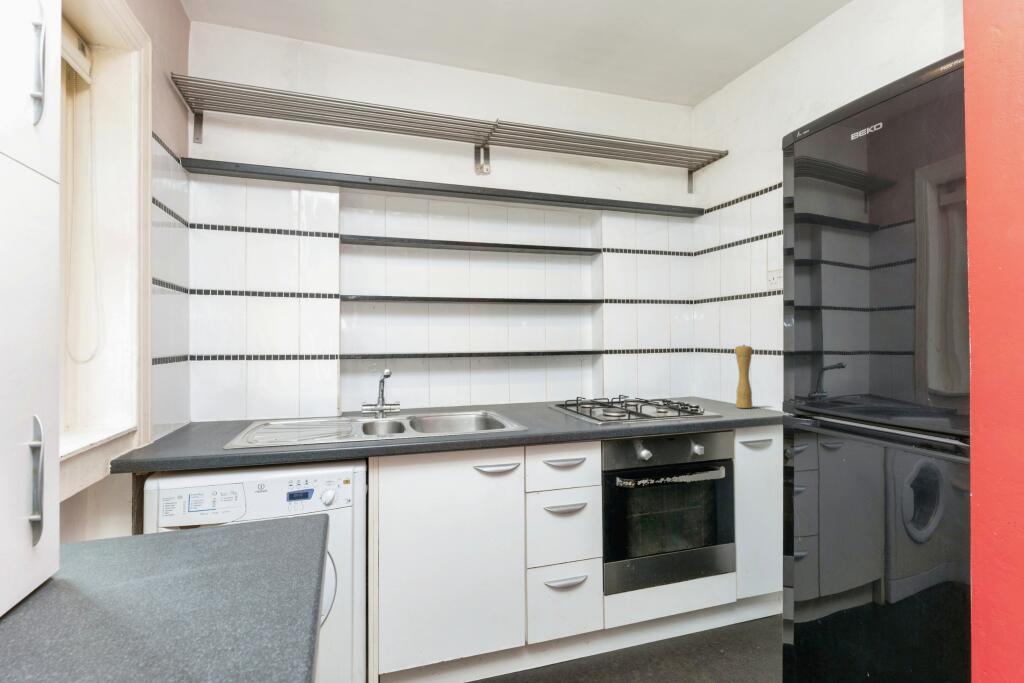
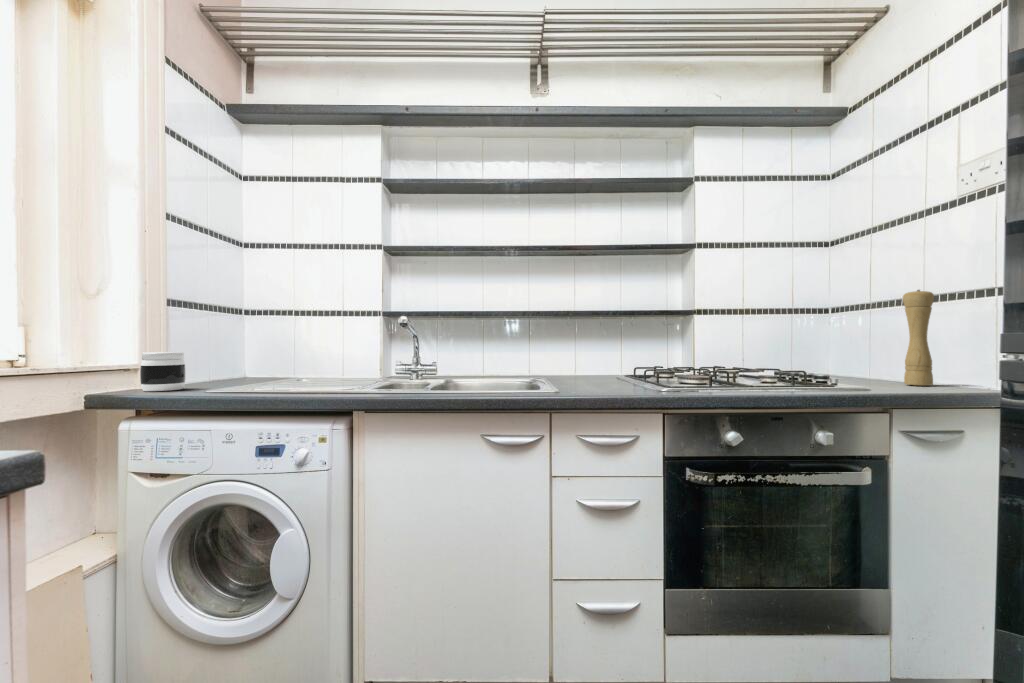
jar: none [137,408,180,449] -> present [140,352,186,391]

